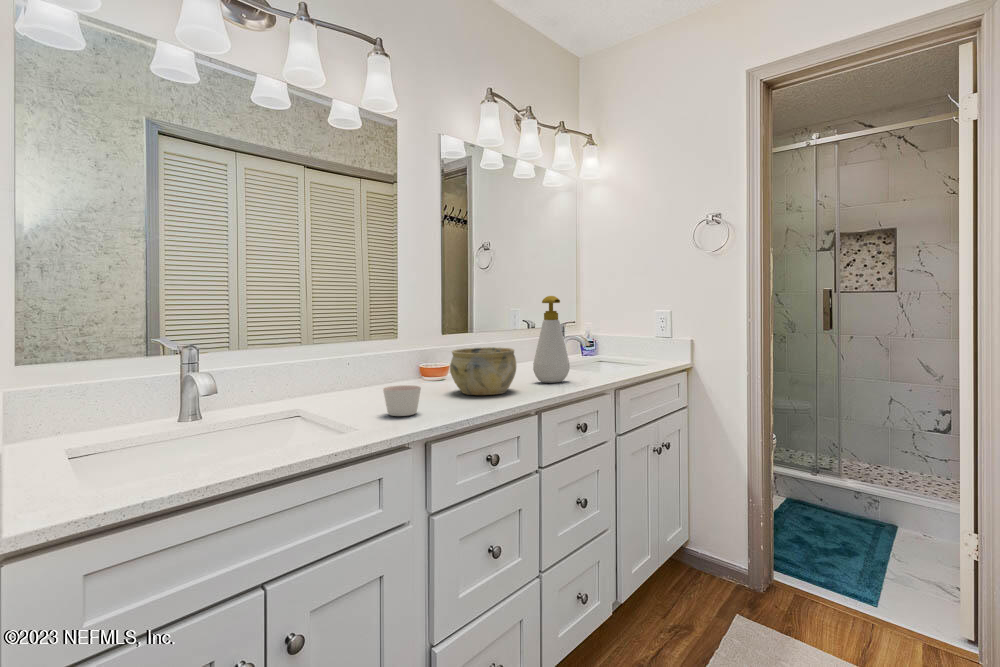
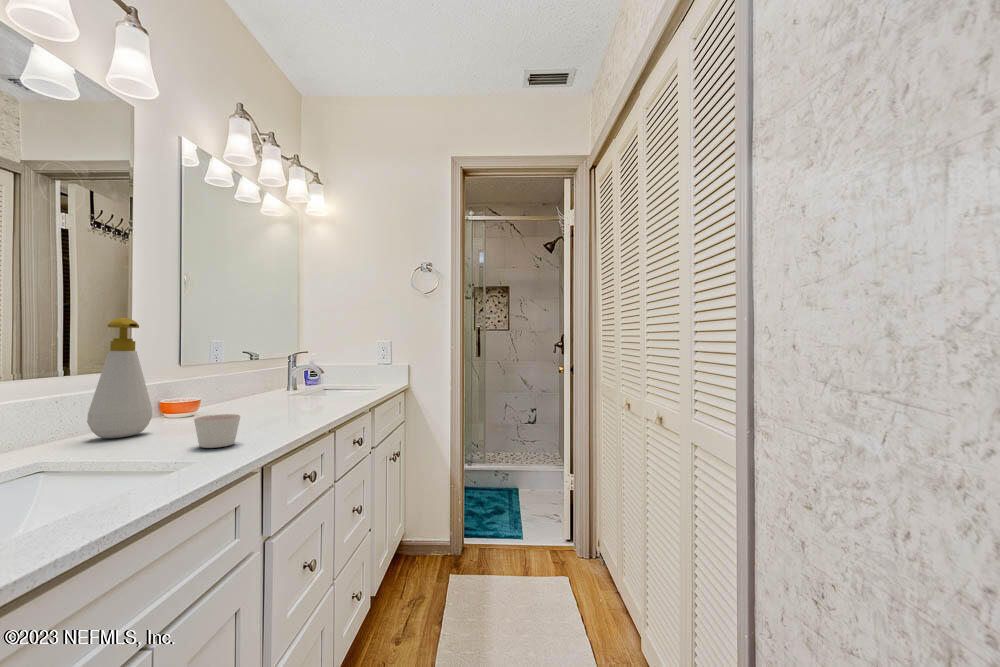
soap bottle: present [533,296,570,383] -> present [87,318,152,438]
ceramic bowl: present [450,347,516,395] -> none [228,373,302,421]

